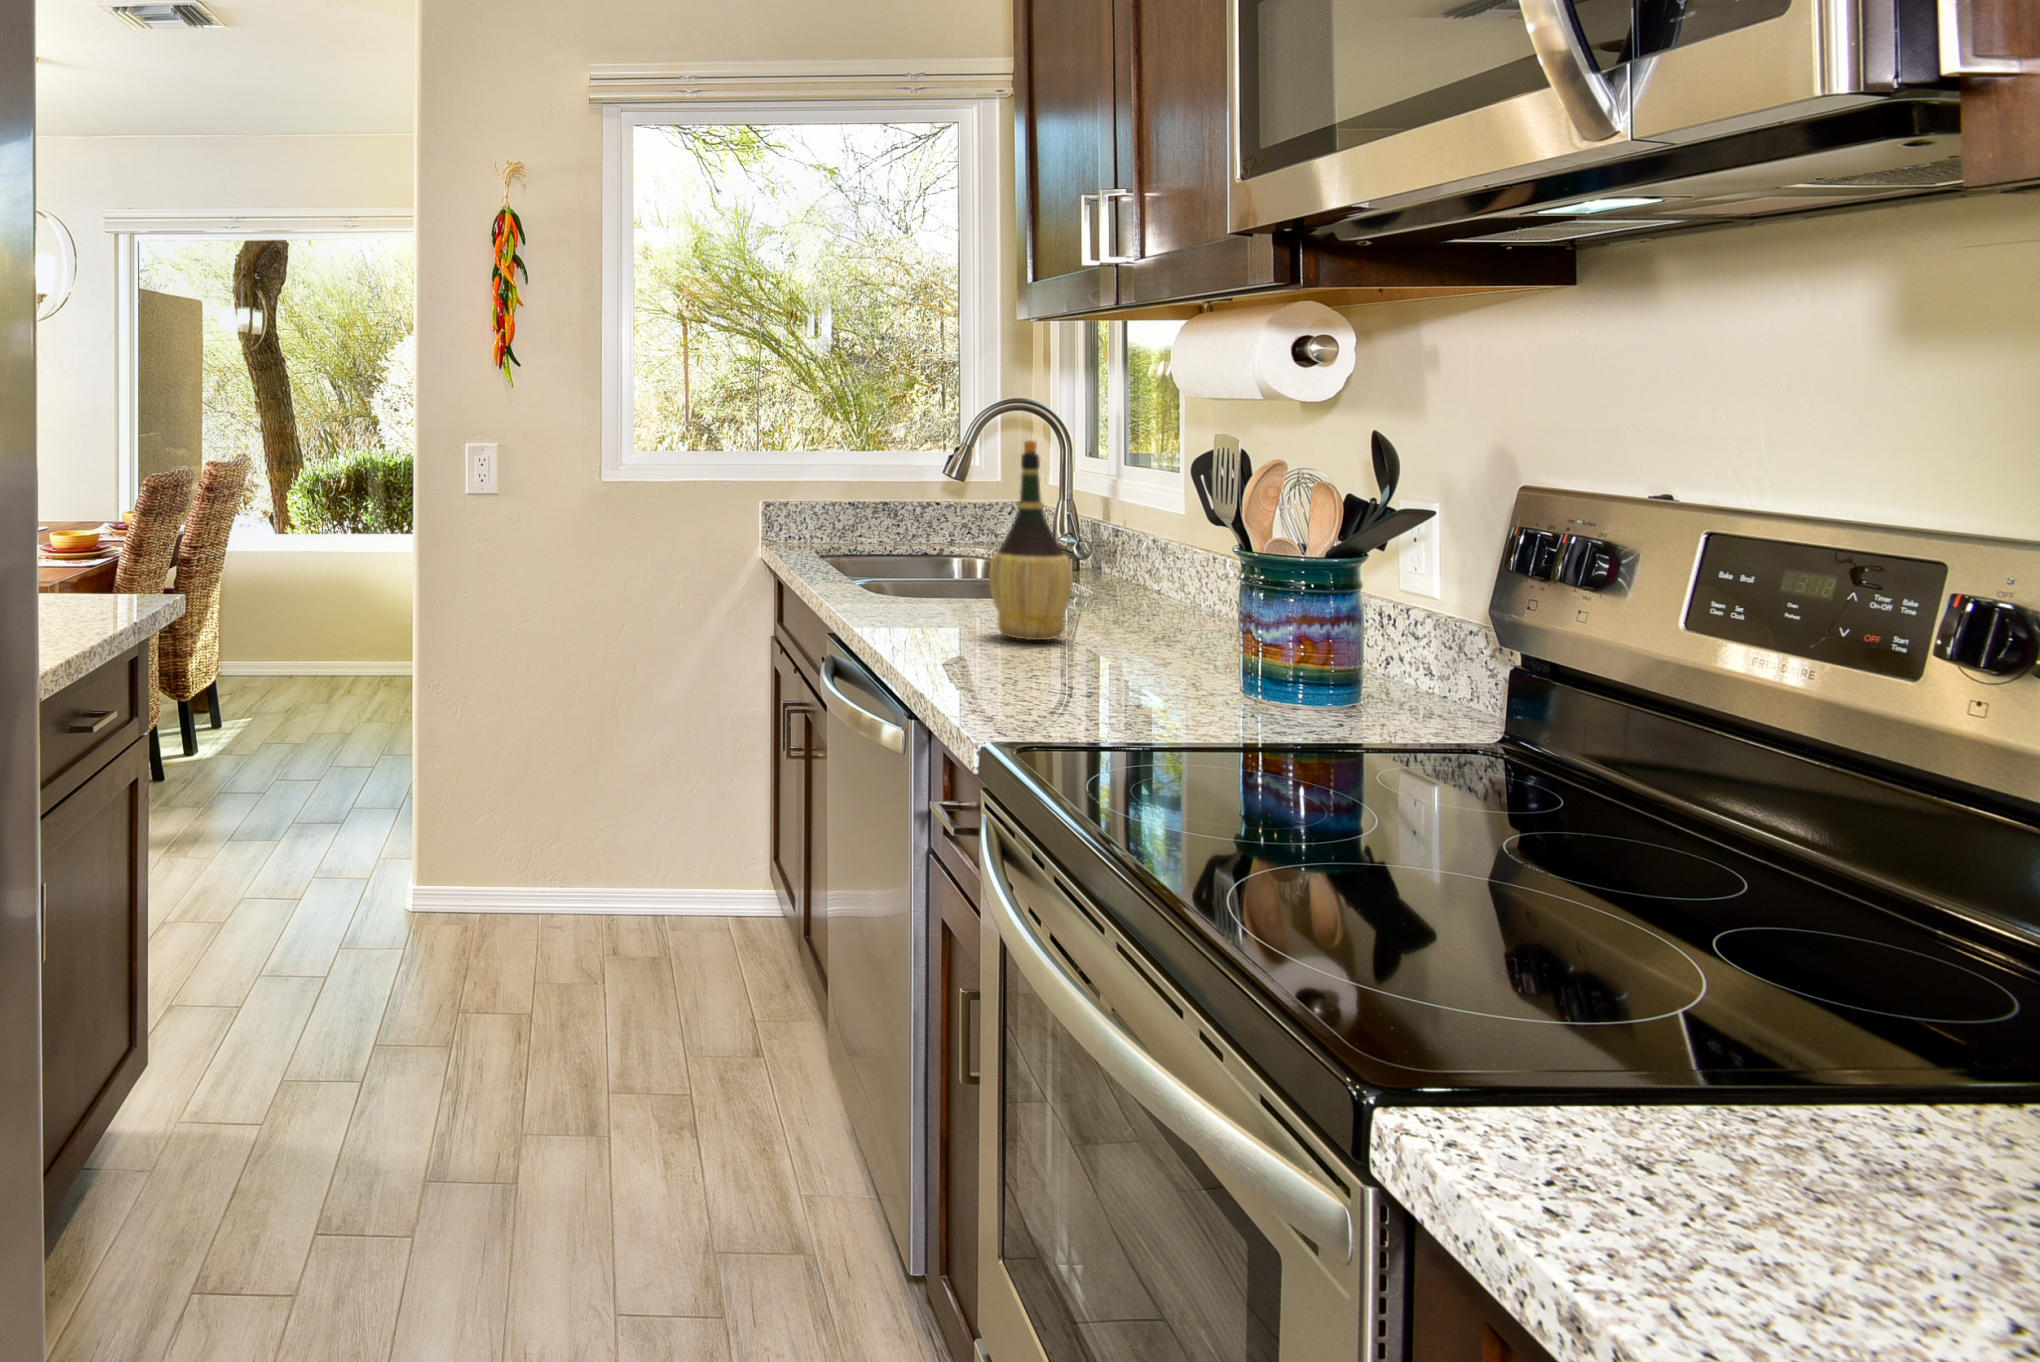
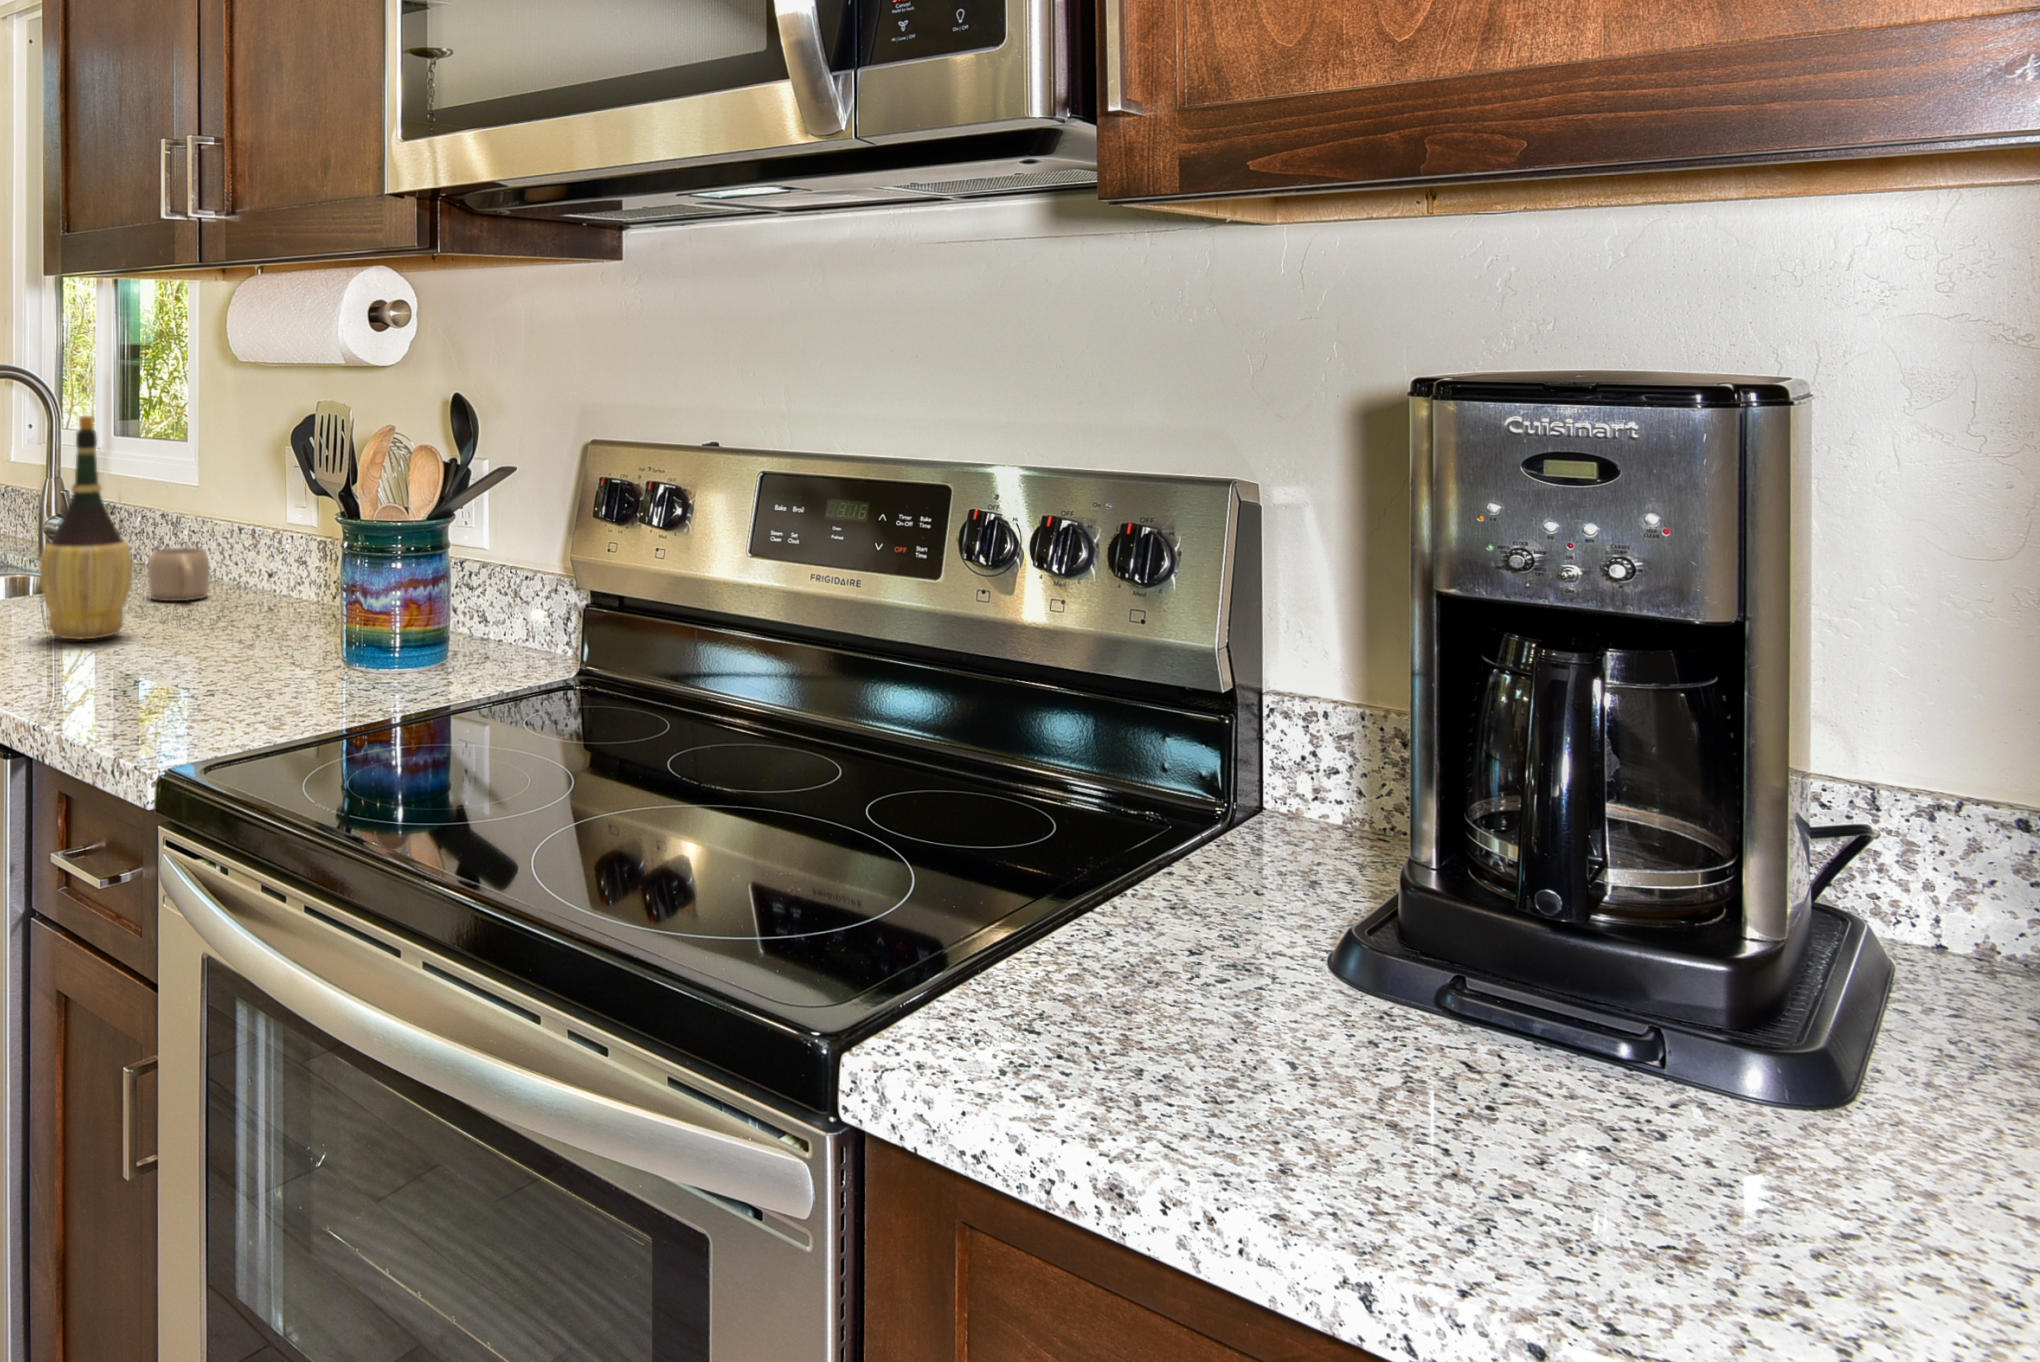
mug: none [1119,570,1180,621] -> present [148,548,210,601]

